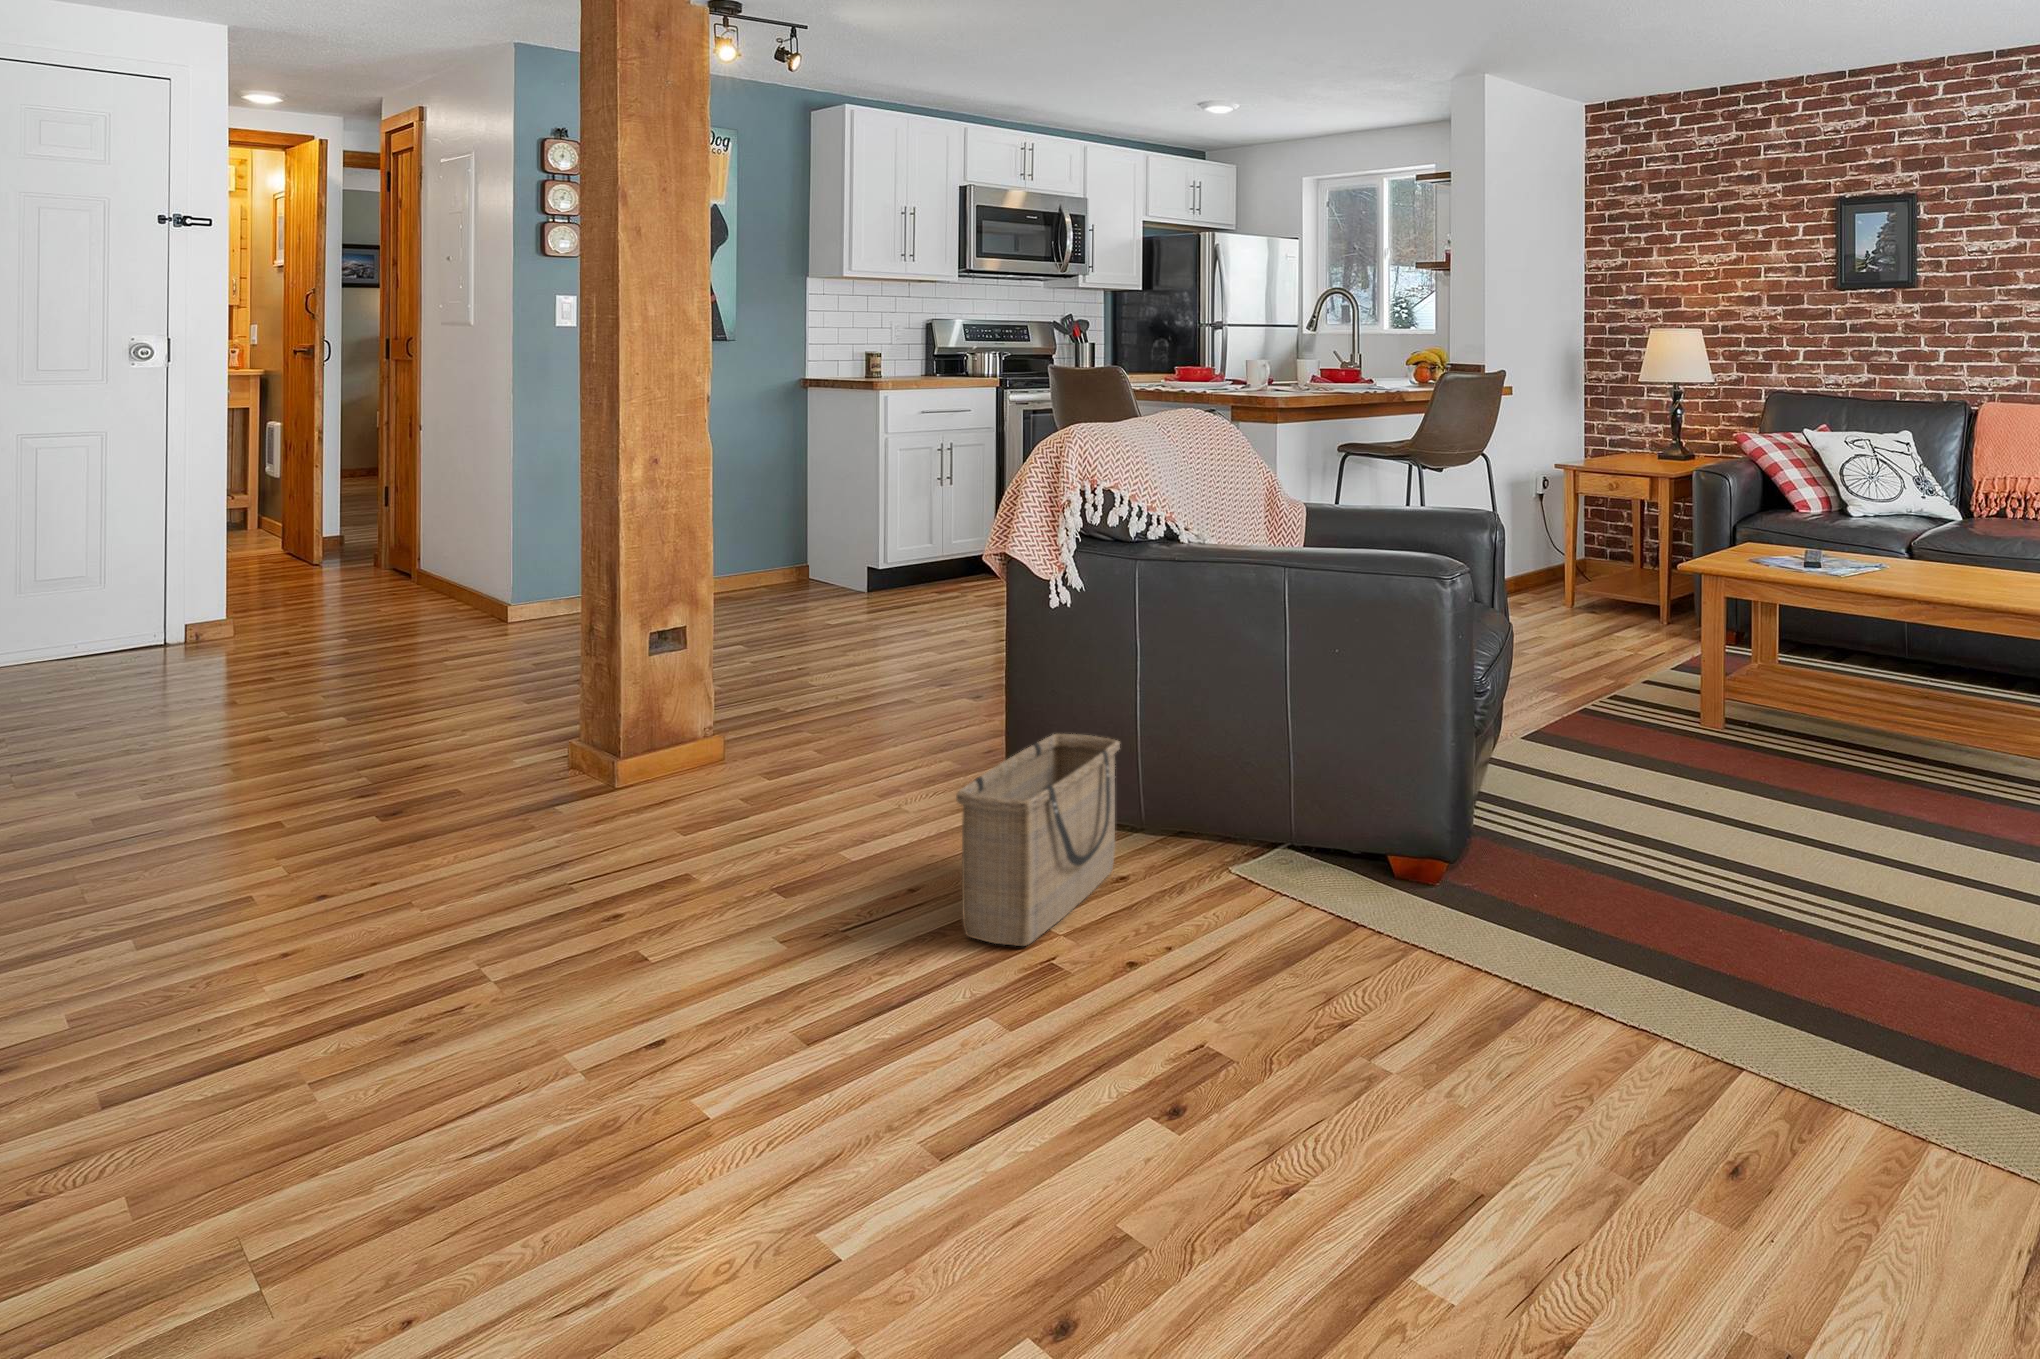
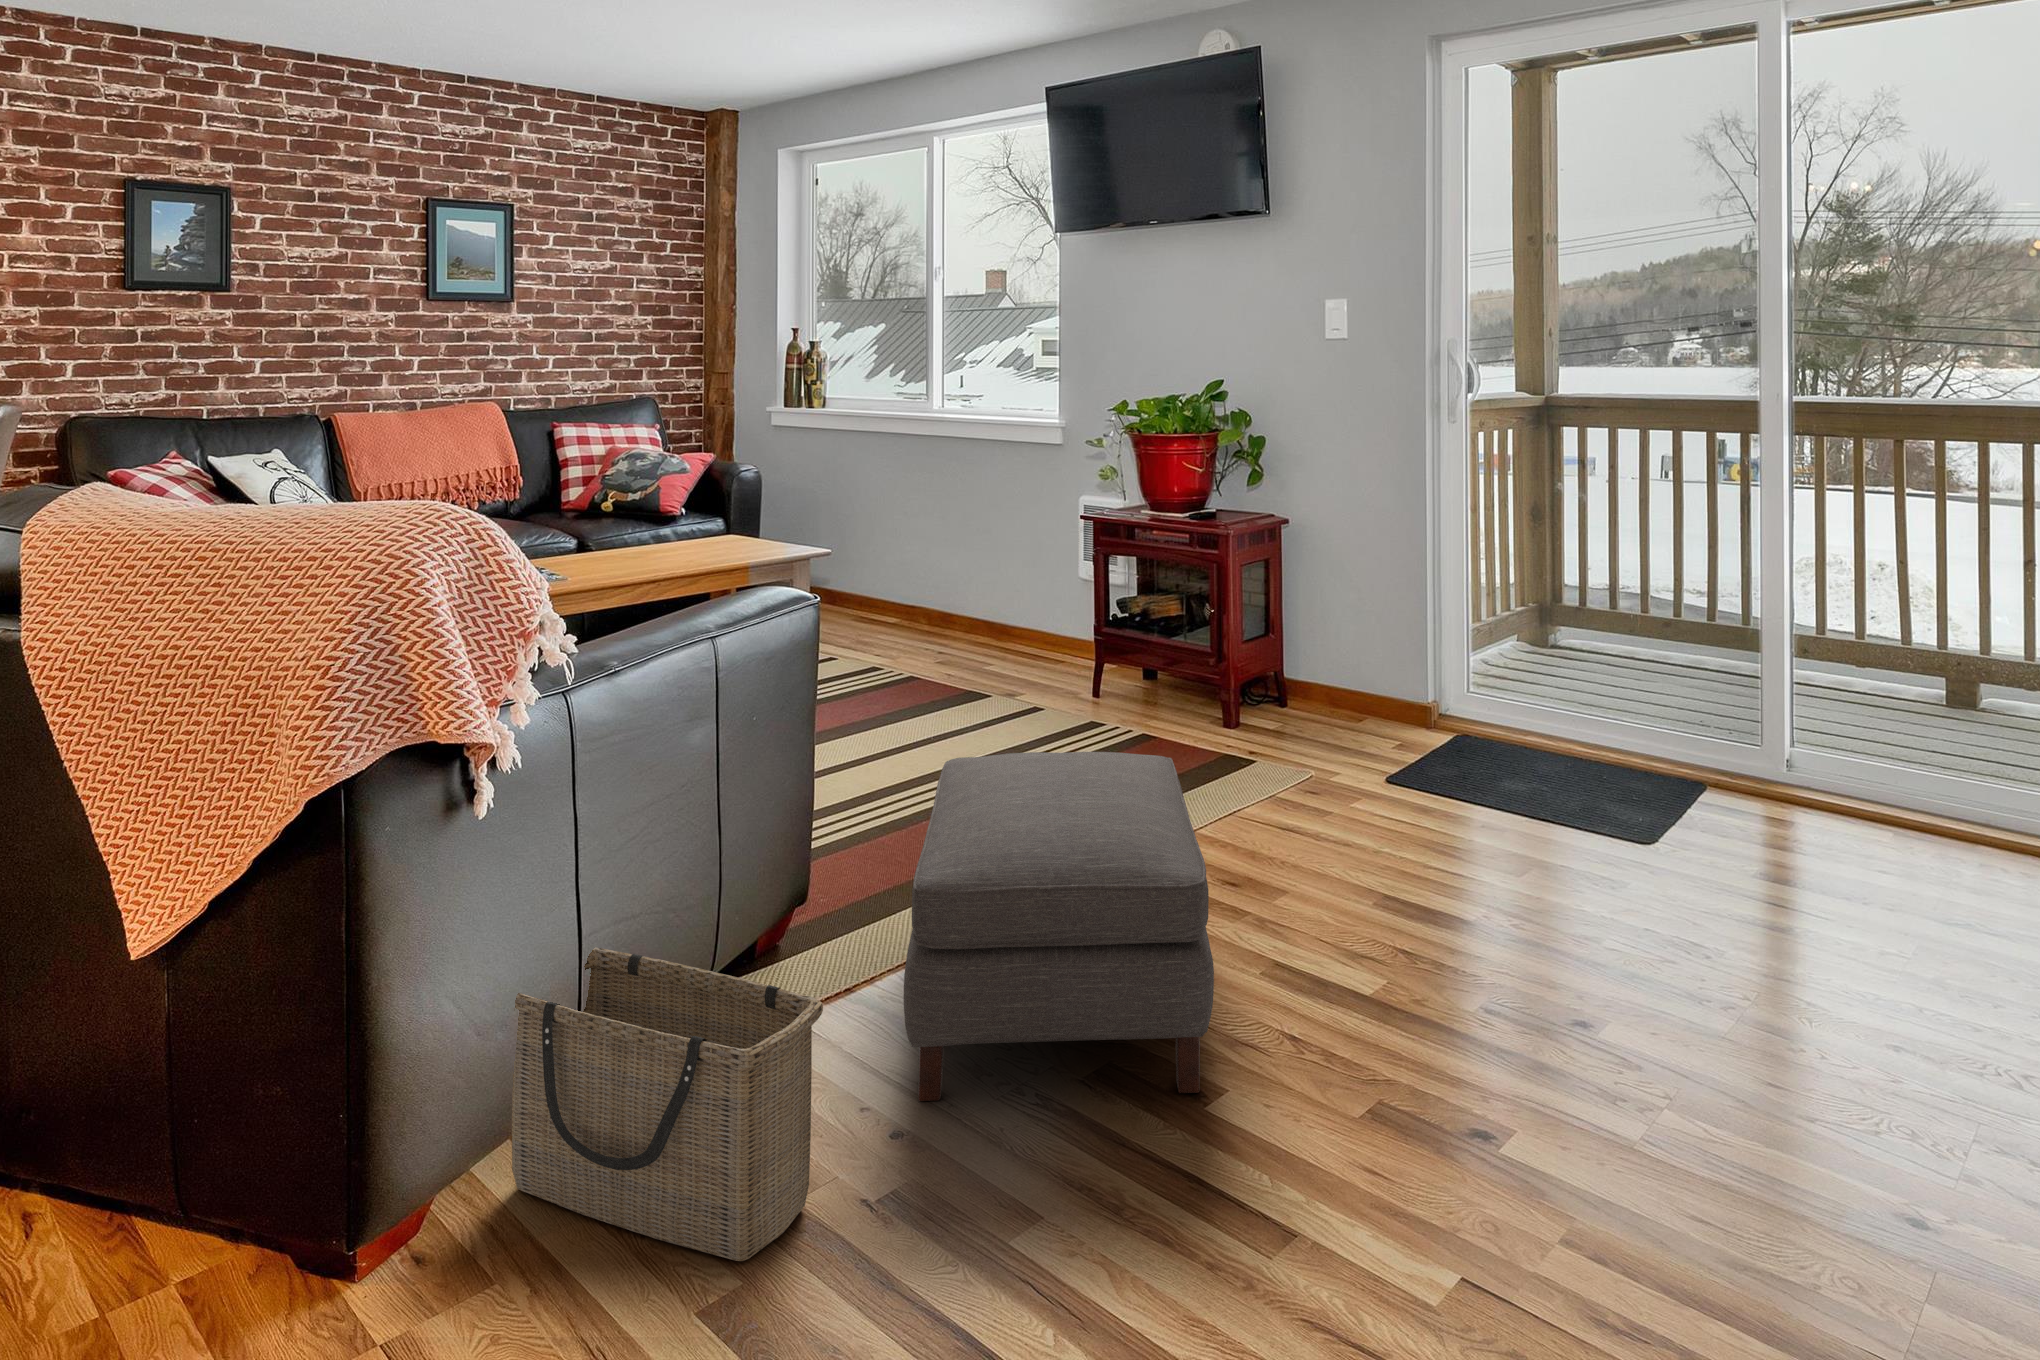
ottoman: none [1145,764,1598,1109] -> present [904,752,1214,1101]

